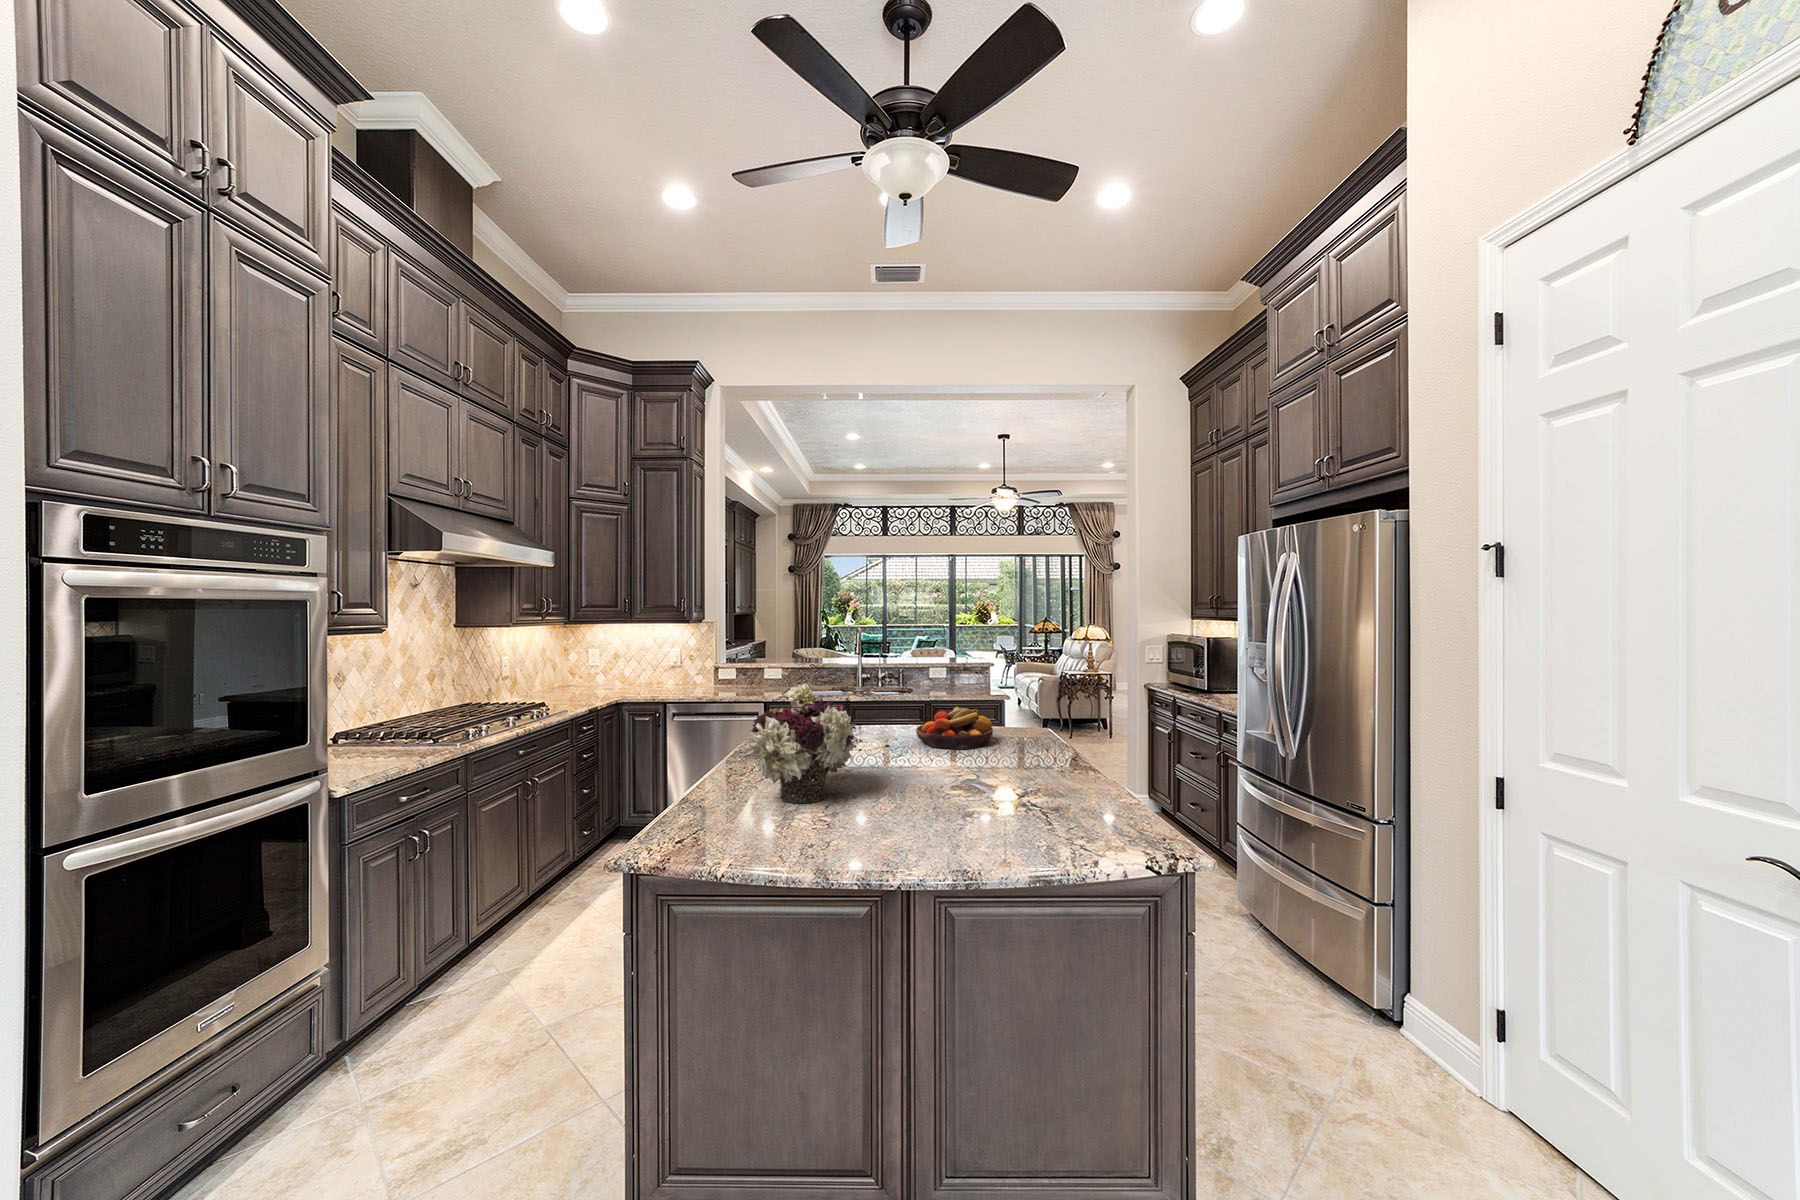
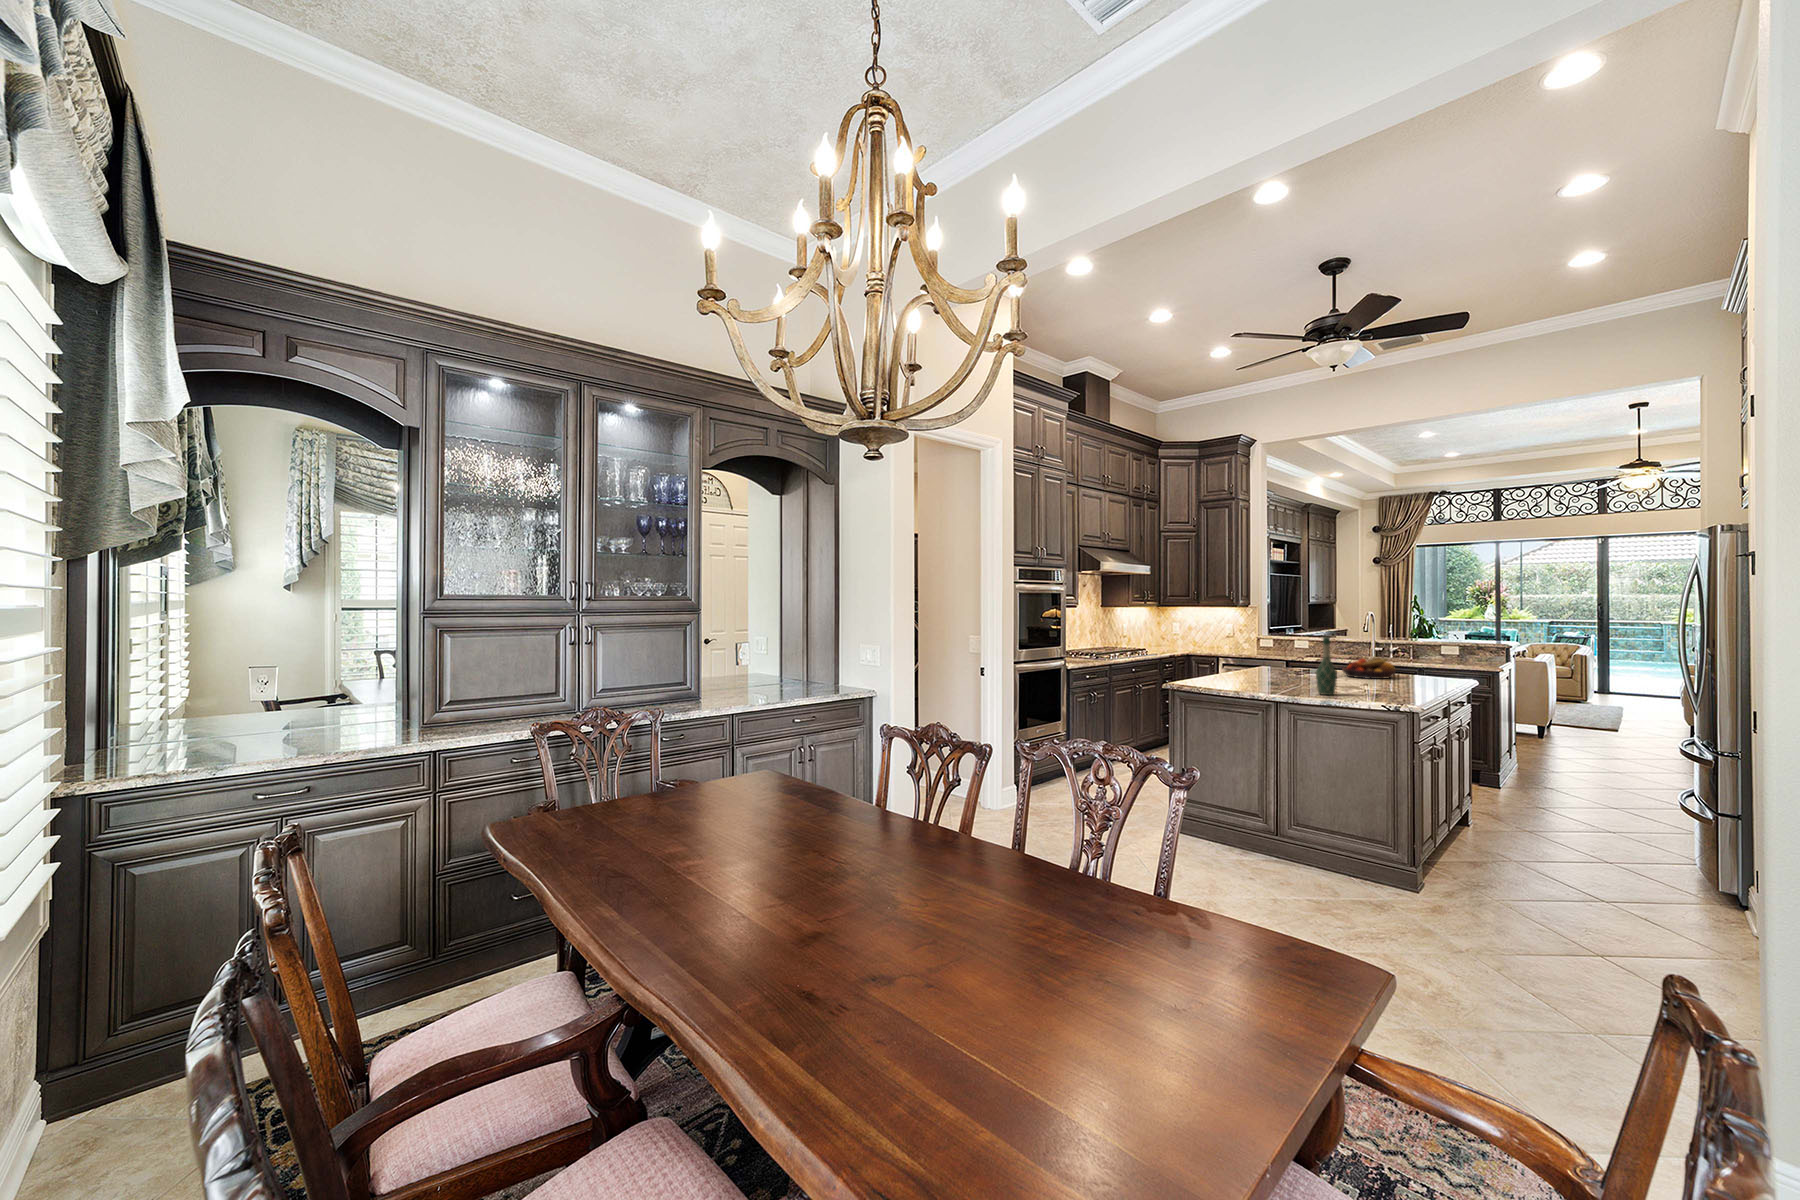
flower arrangement: present [743,684,857,803] -> none [1217,630,1276,682]
wine bottle: none [1008,704,1052,847] -> present [1316,637,1337,695]

